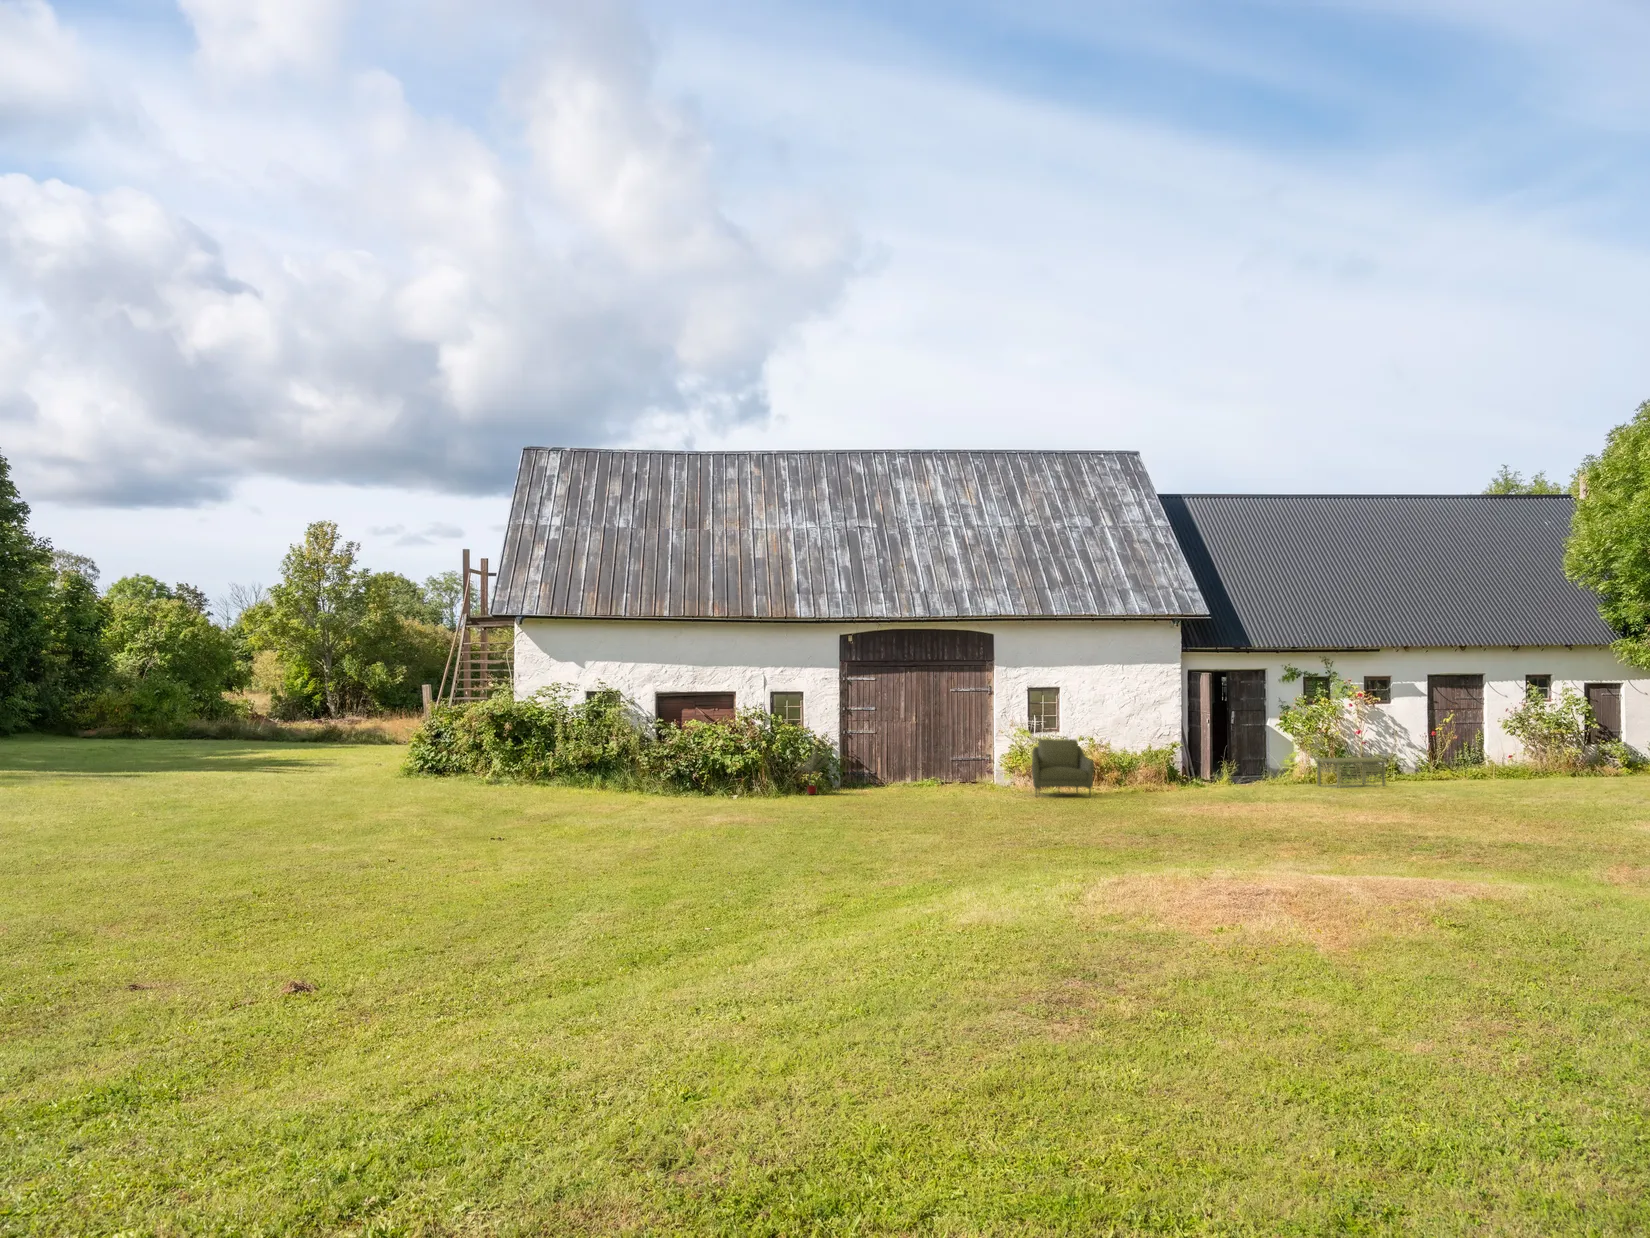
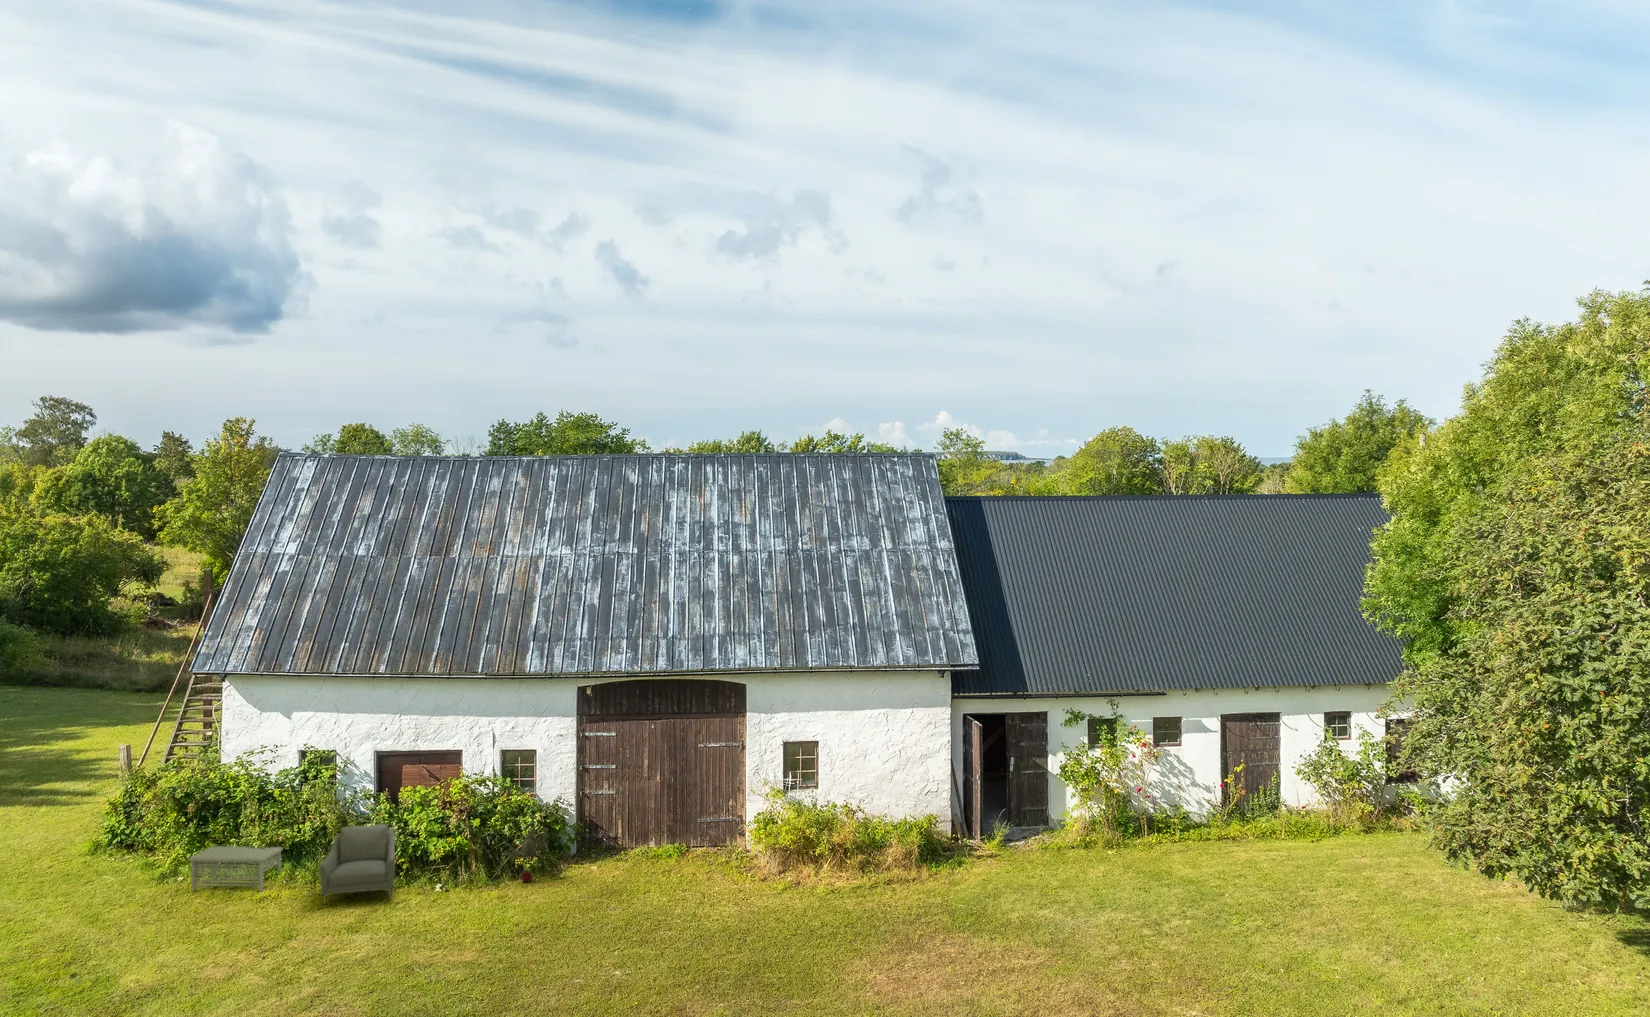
chair: present [1032,739,1094,796] -> present [320,824,395,904]
storage bench: present [1314,757,1386,788] -> present [188,846,283,891]

